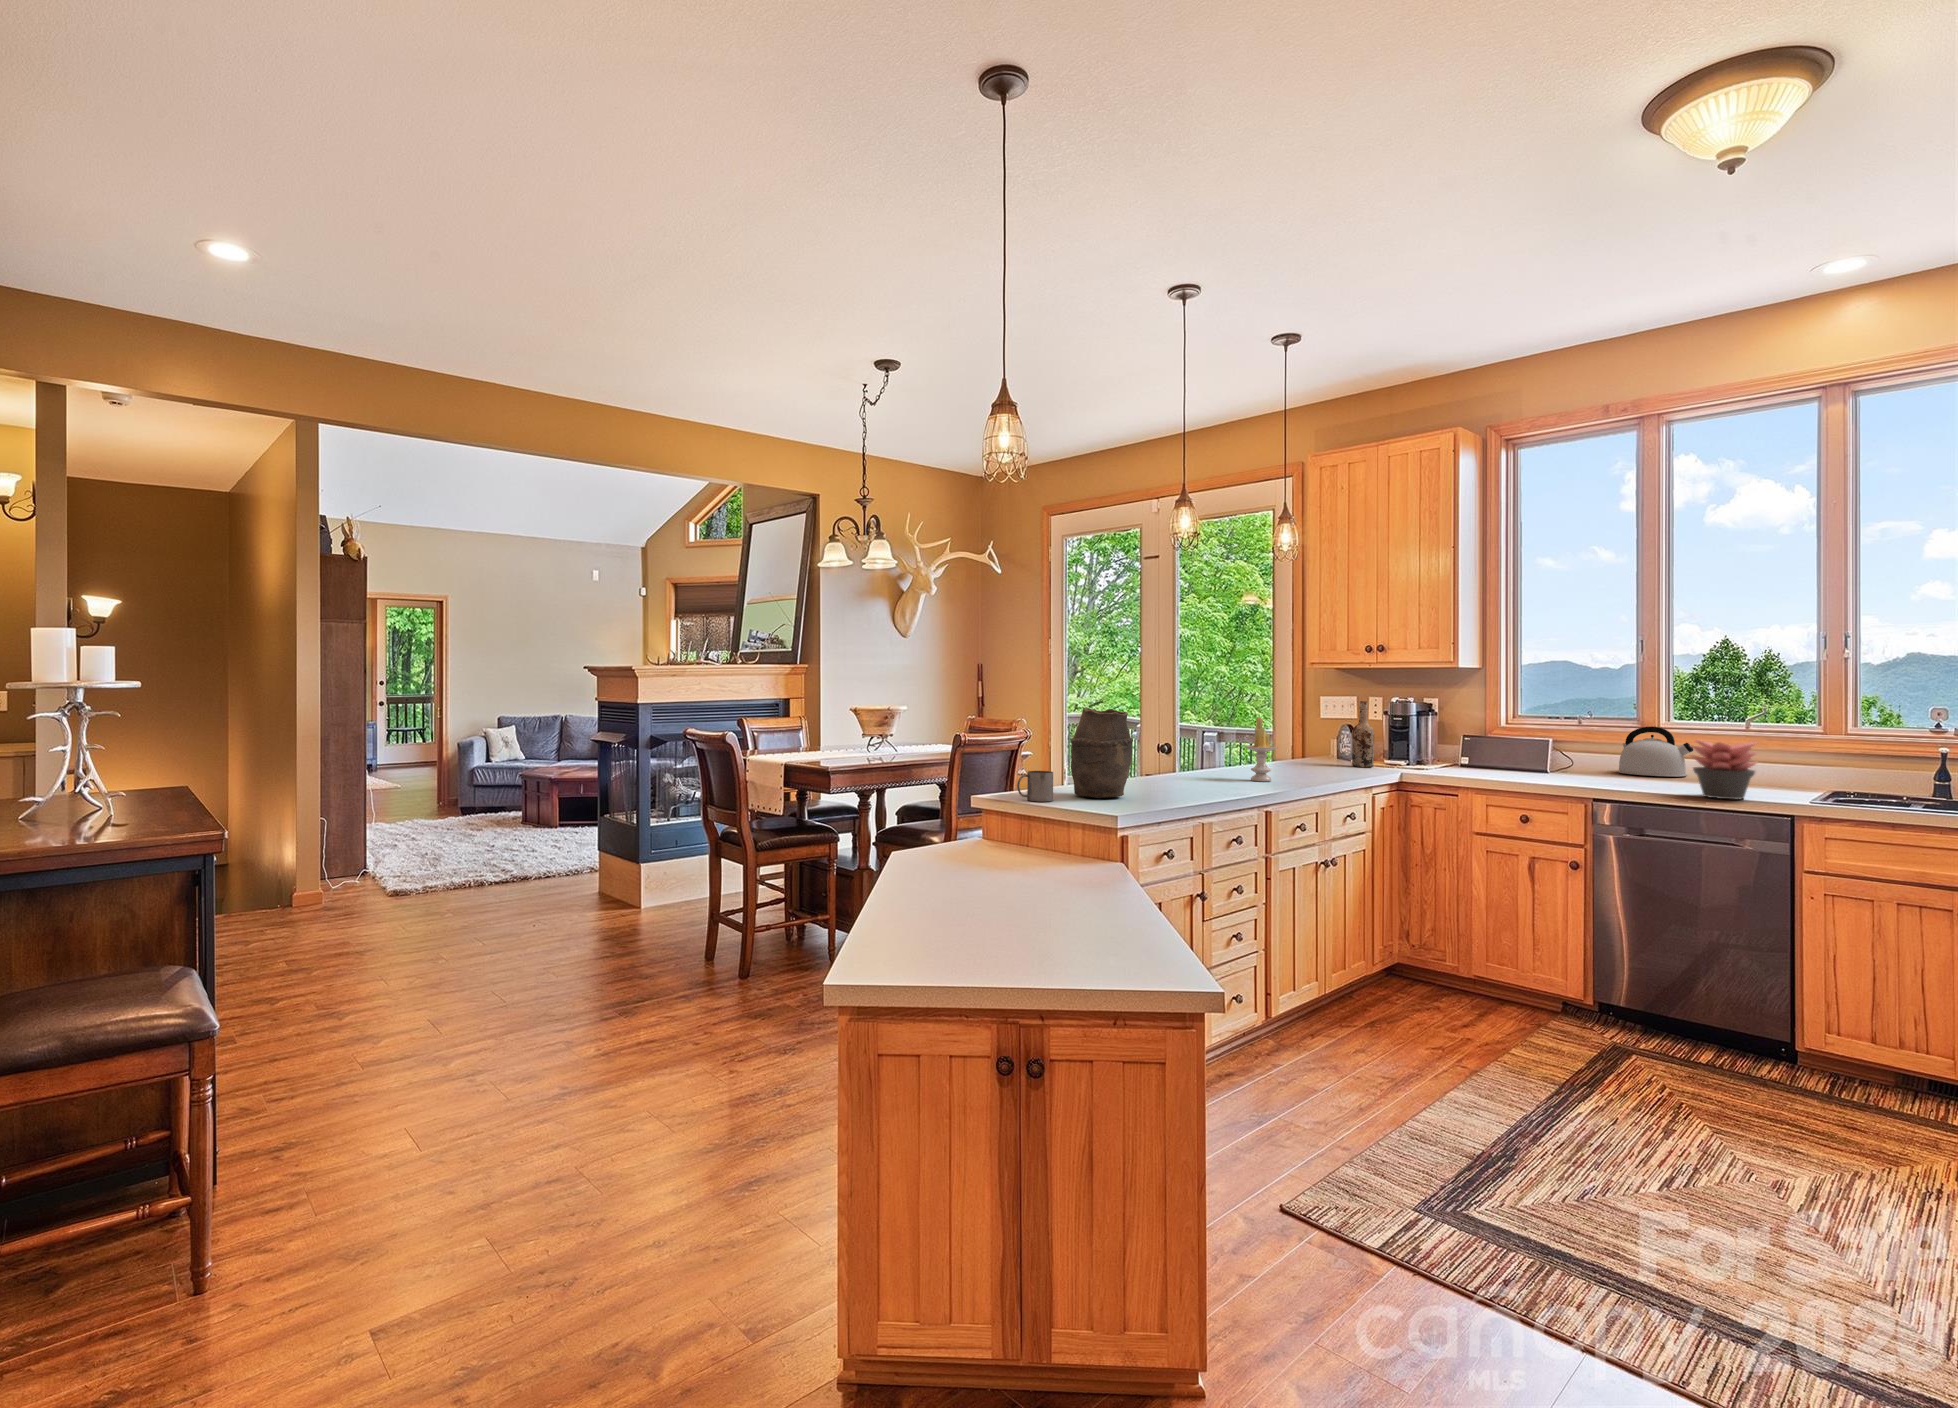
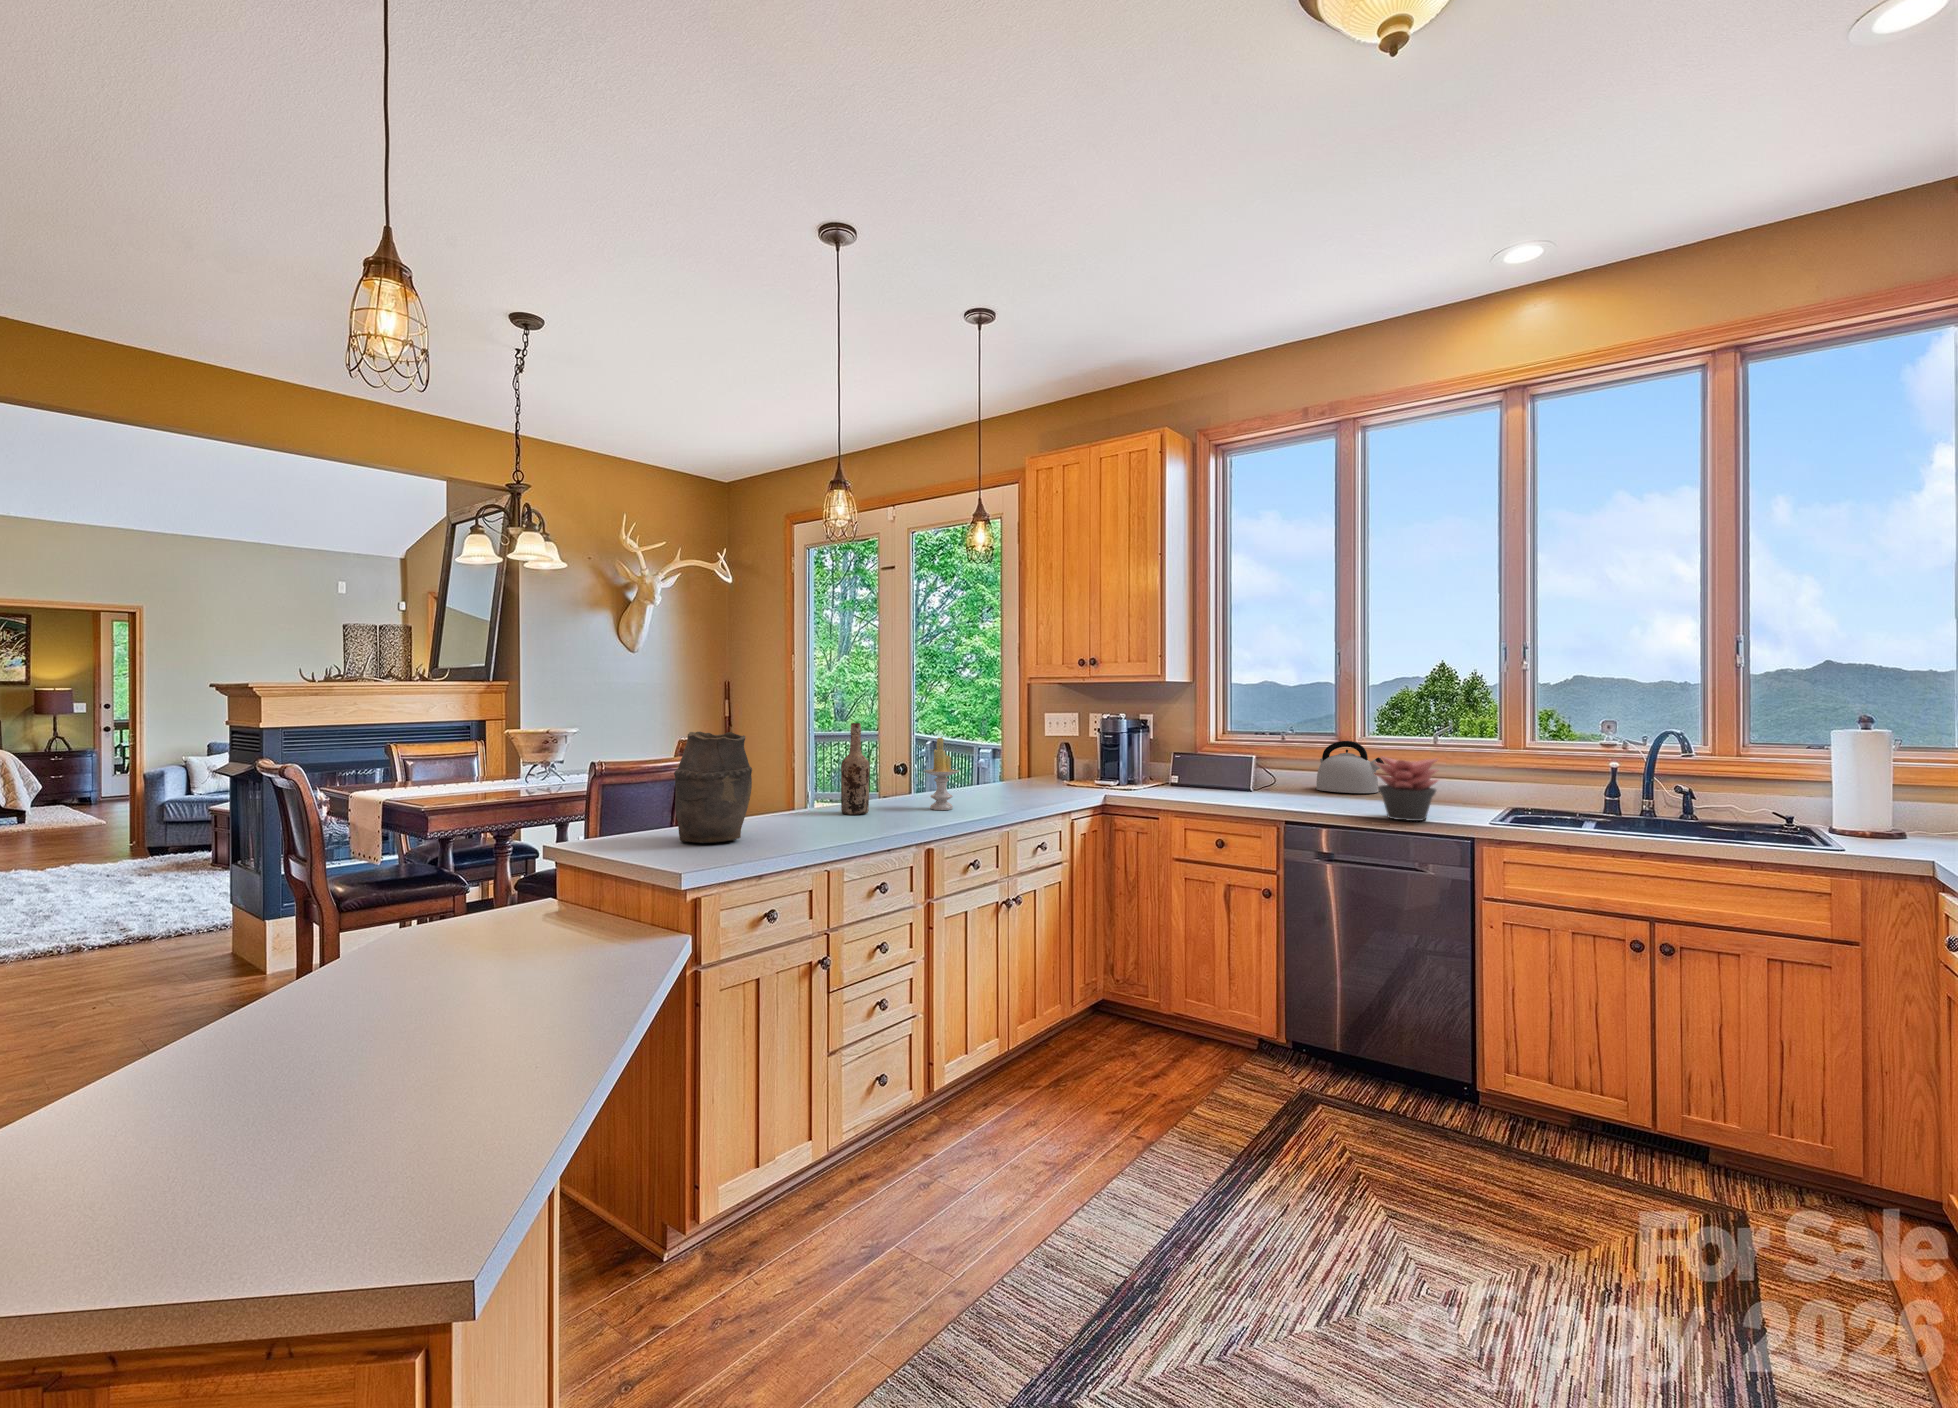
wine bottle: present [1352,701,1374,767] -> present [841,723,869,815]
mug: present [1017,771,1053,802] -> none [591,812,640,852]

